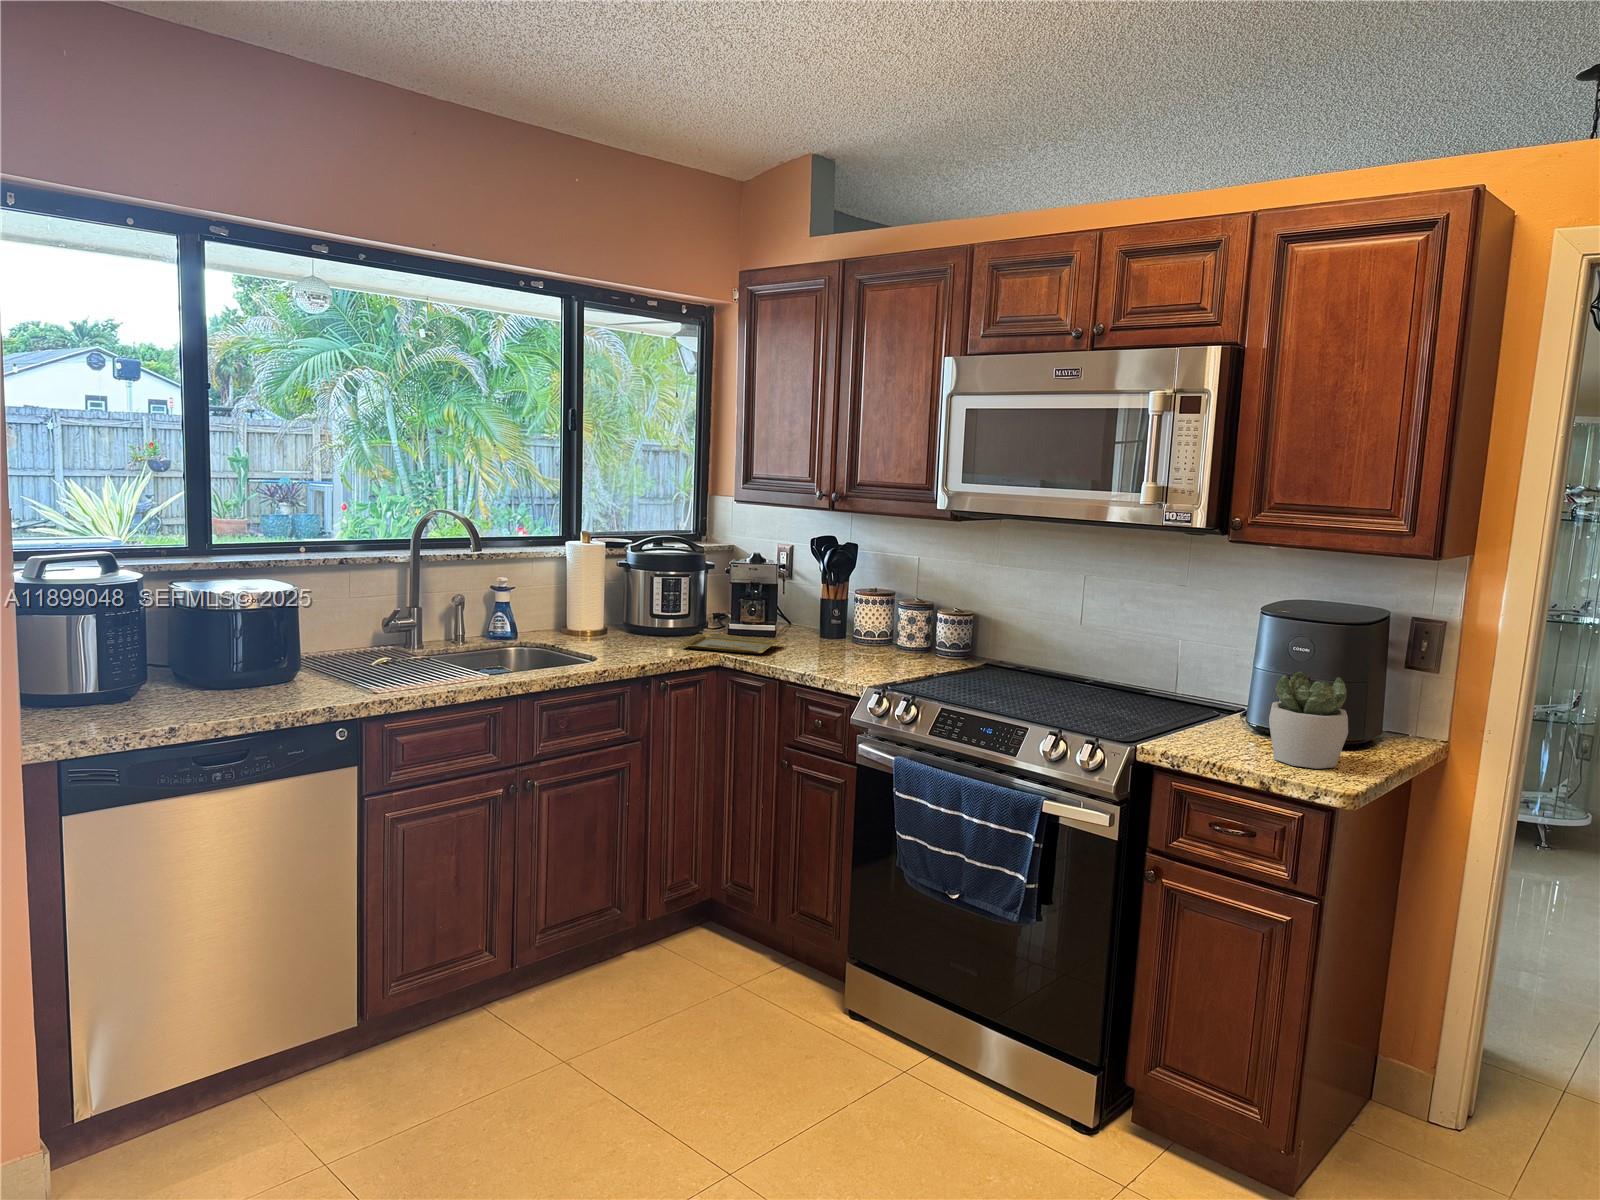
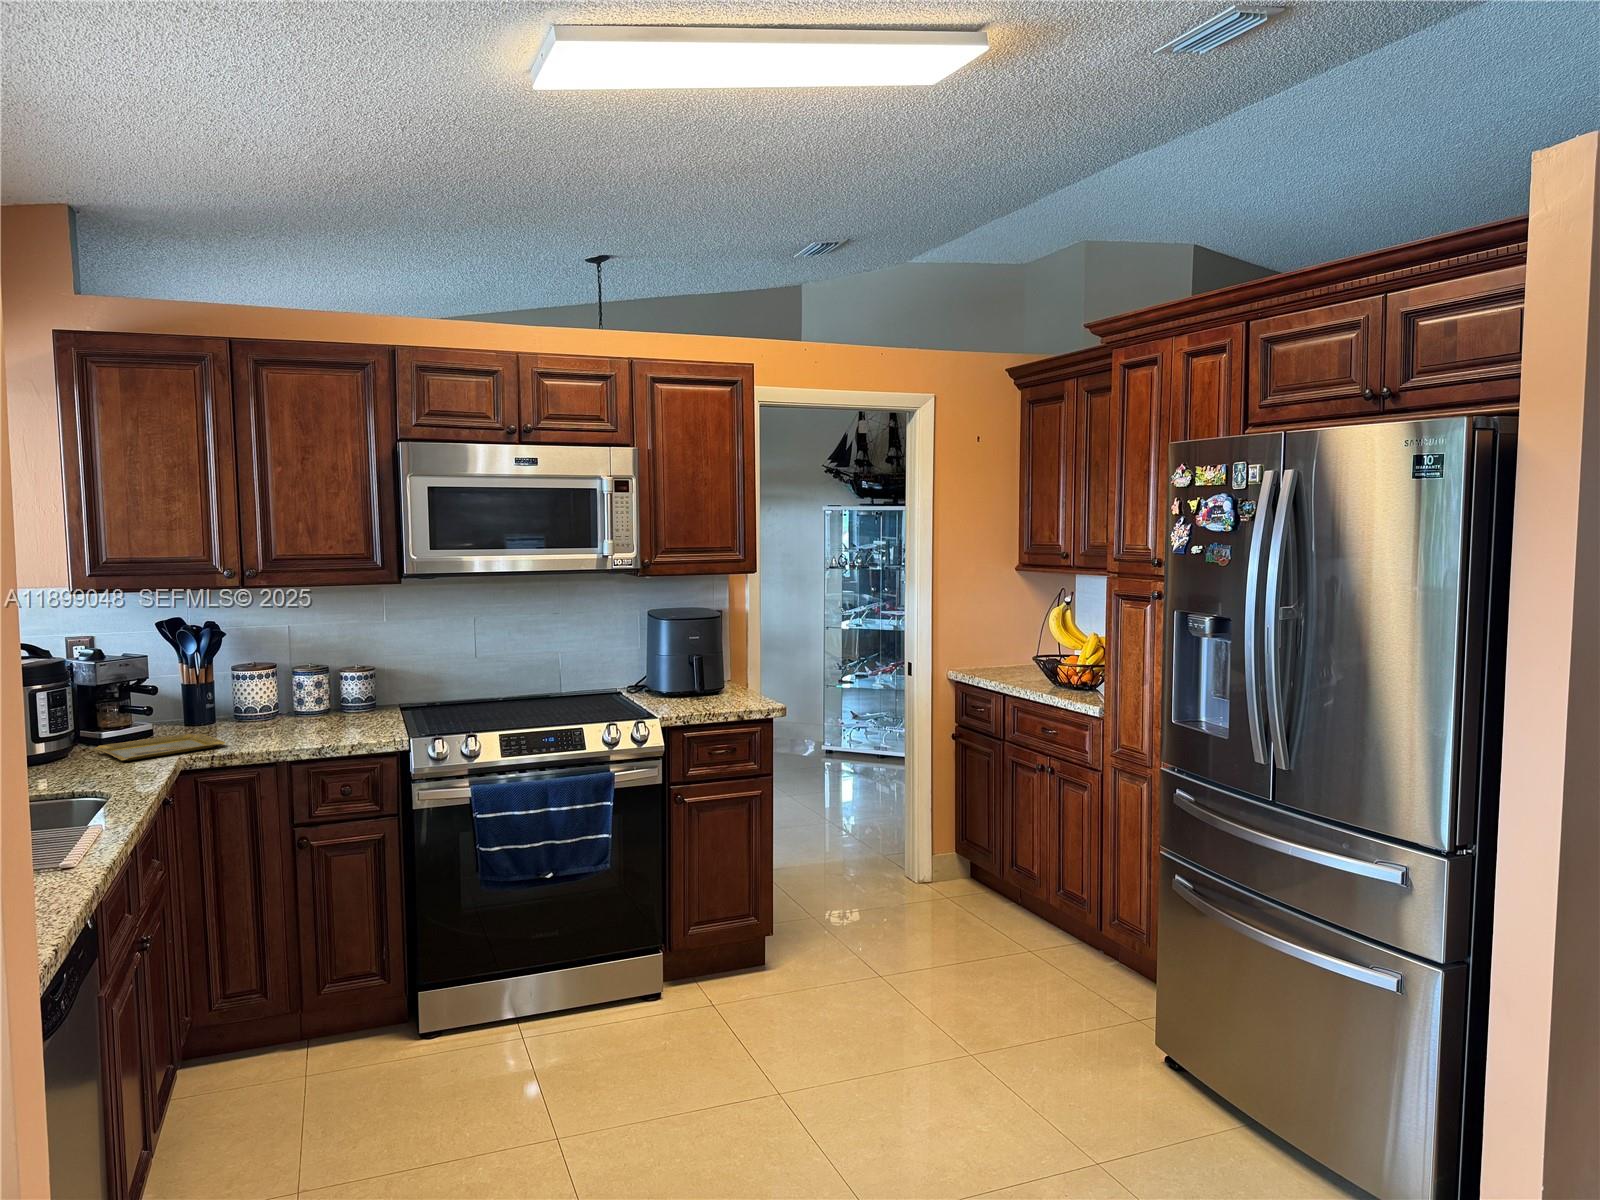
succulent plant: present [1269,671,1348,769] -> none [711,649,755,705]

